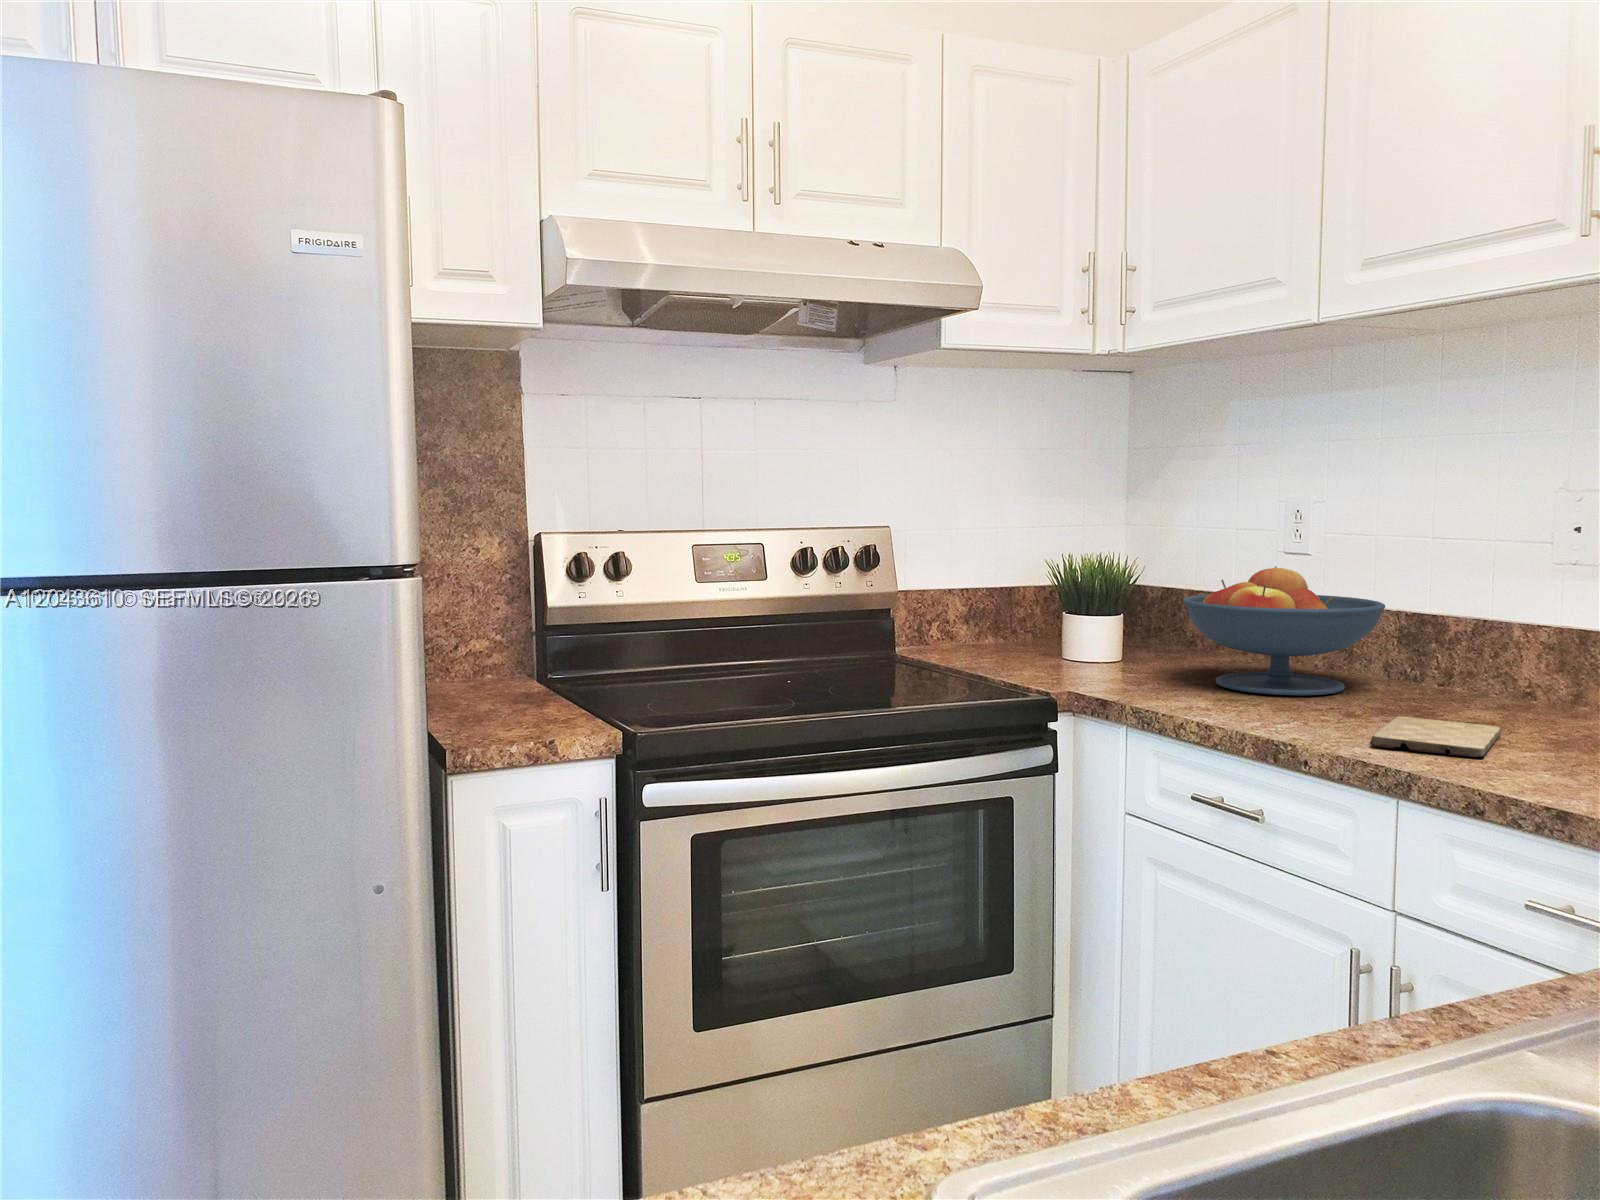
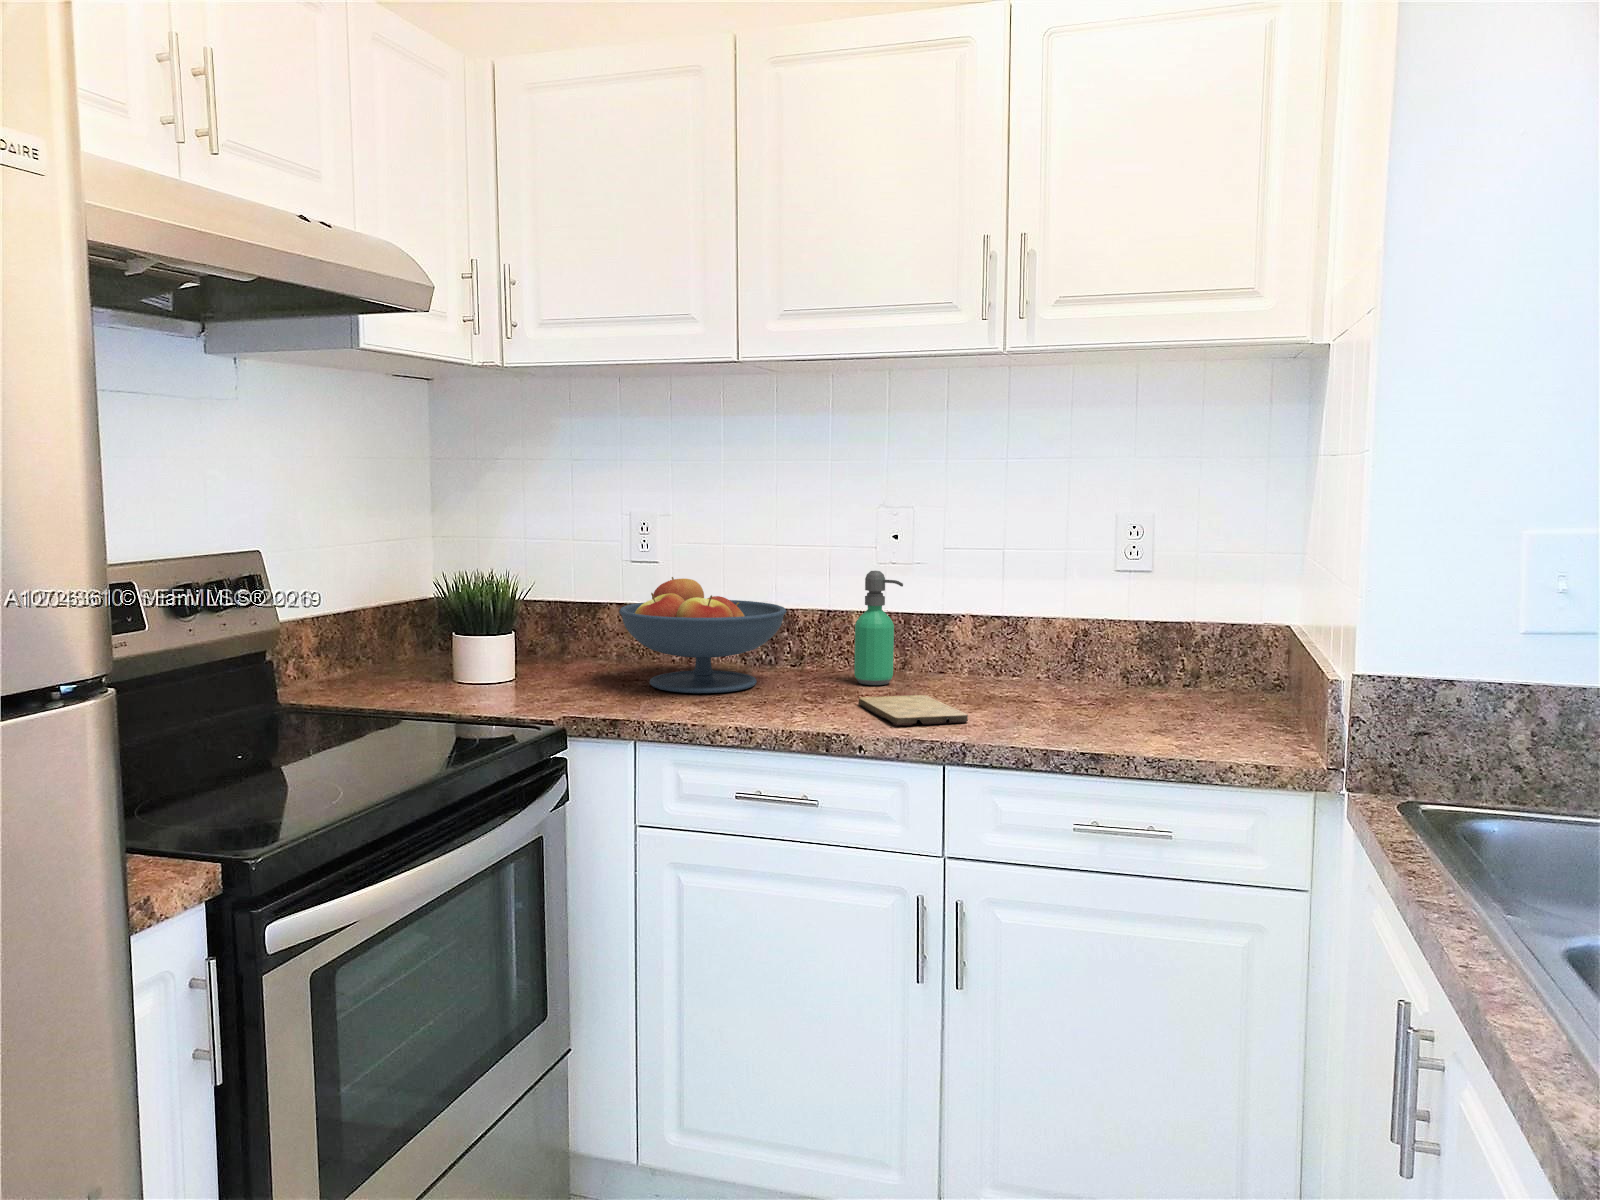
soap dispenser: none [1462,566,1524,714] -> present [854,571,903,685]

